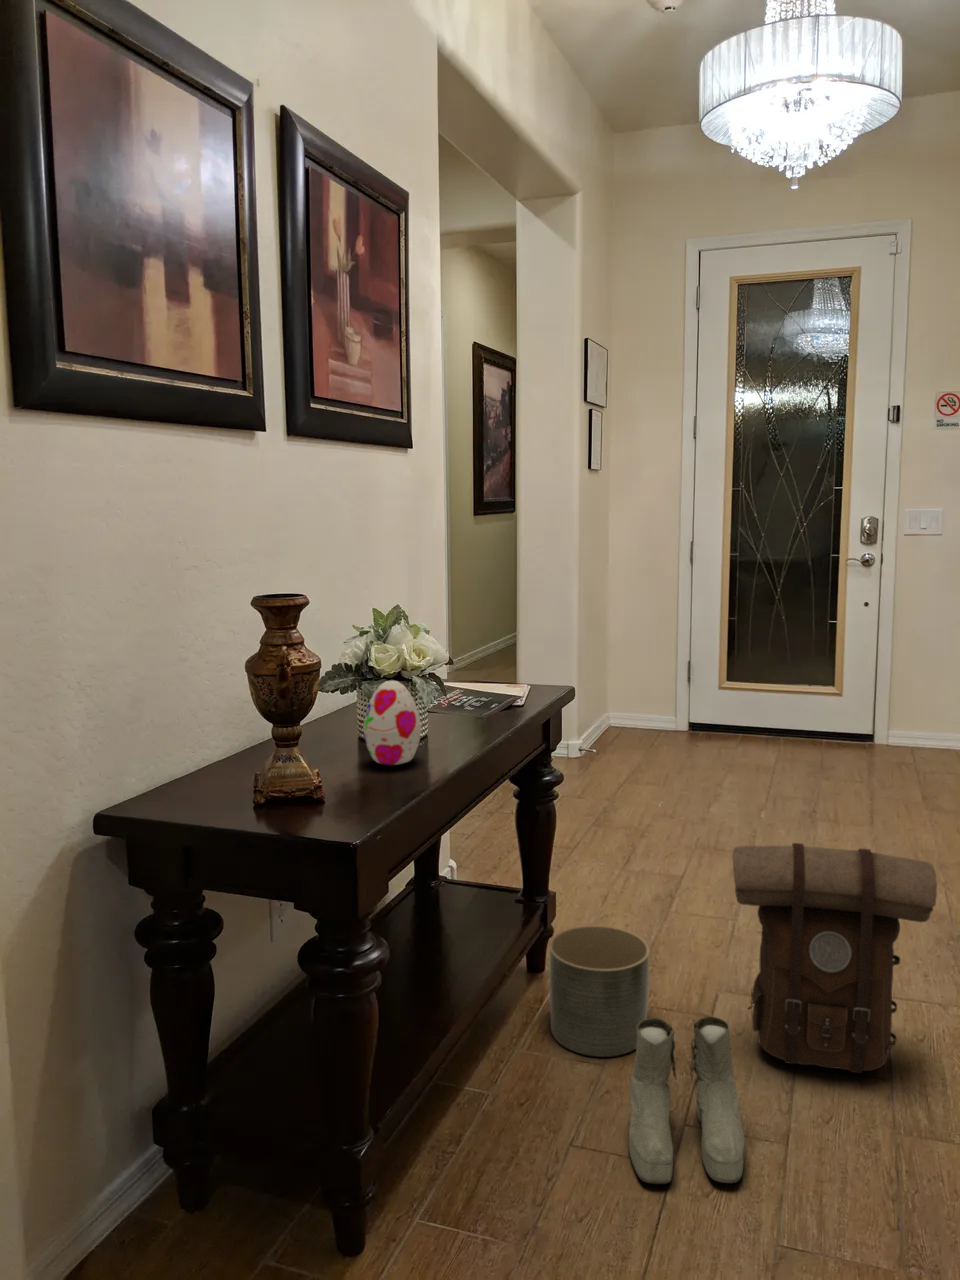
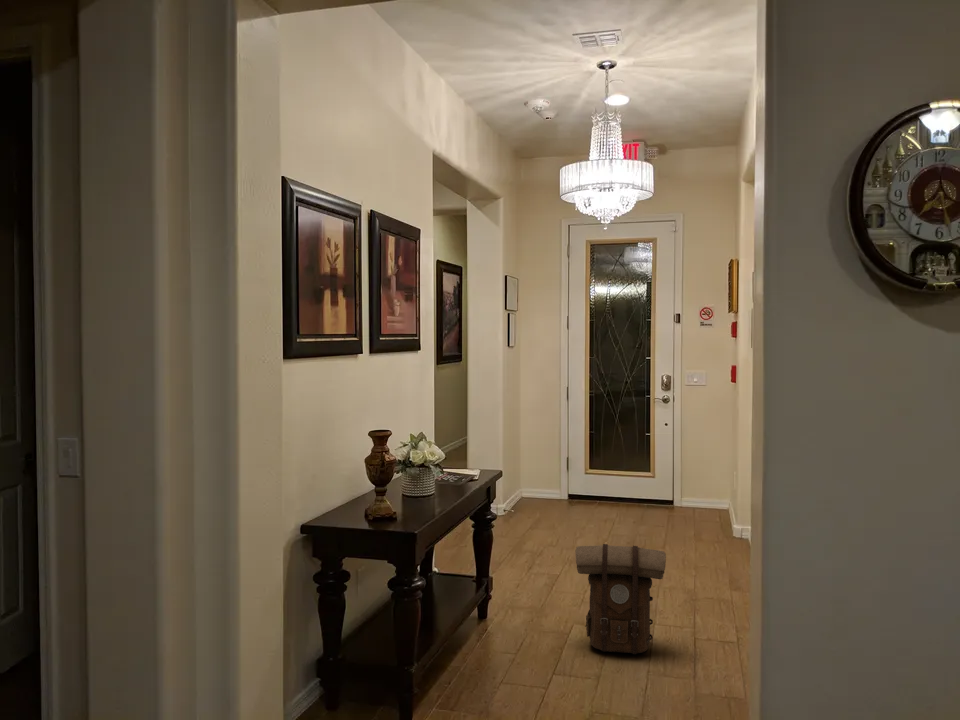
decorative egg: present [363,680,421,765] -> none [409,468,435,505]
planter: present [549,925,650,1057] -> none [490,590,538,651]
boots: present [629,1016,744,1184] -> none [527,623,578,694]

